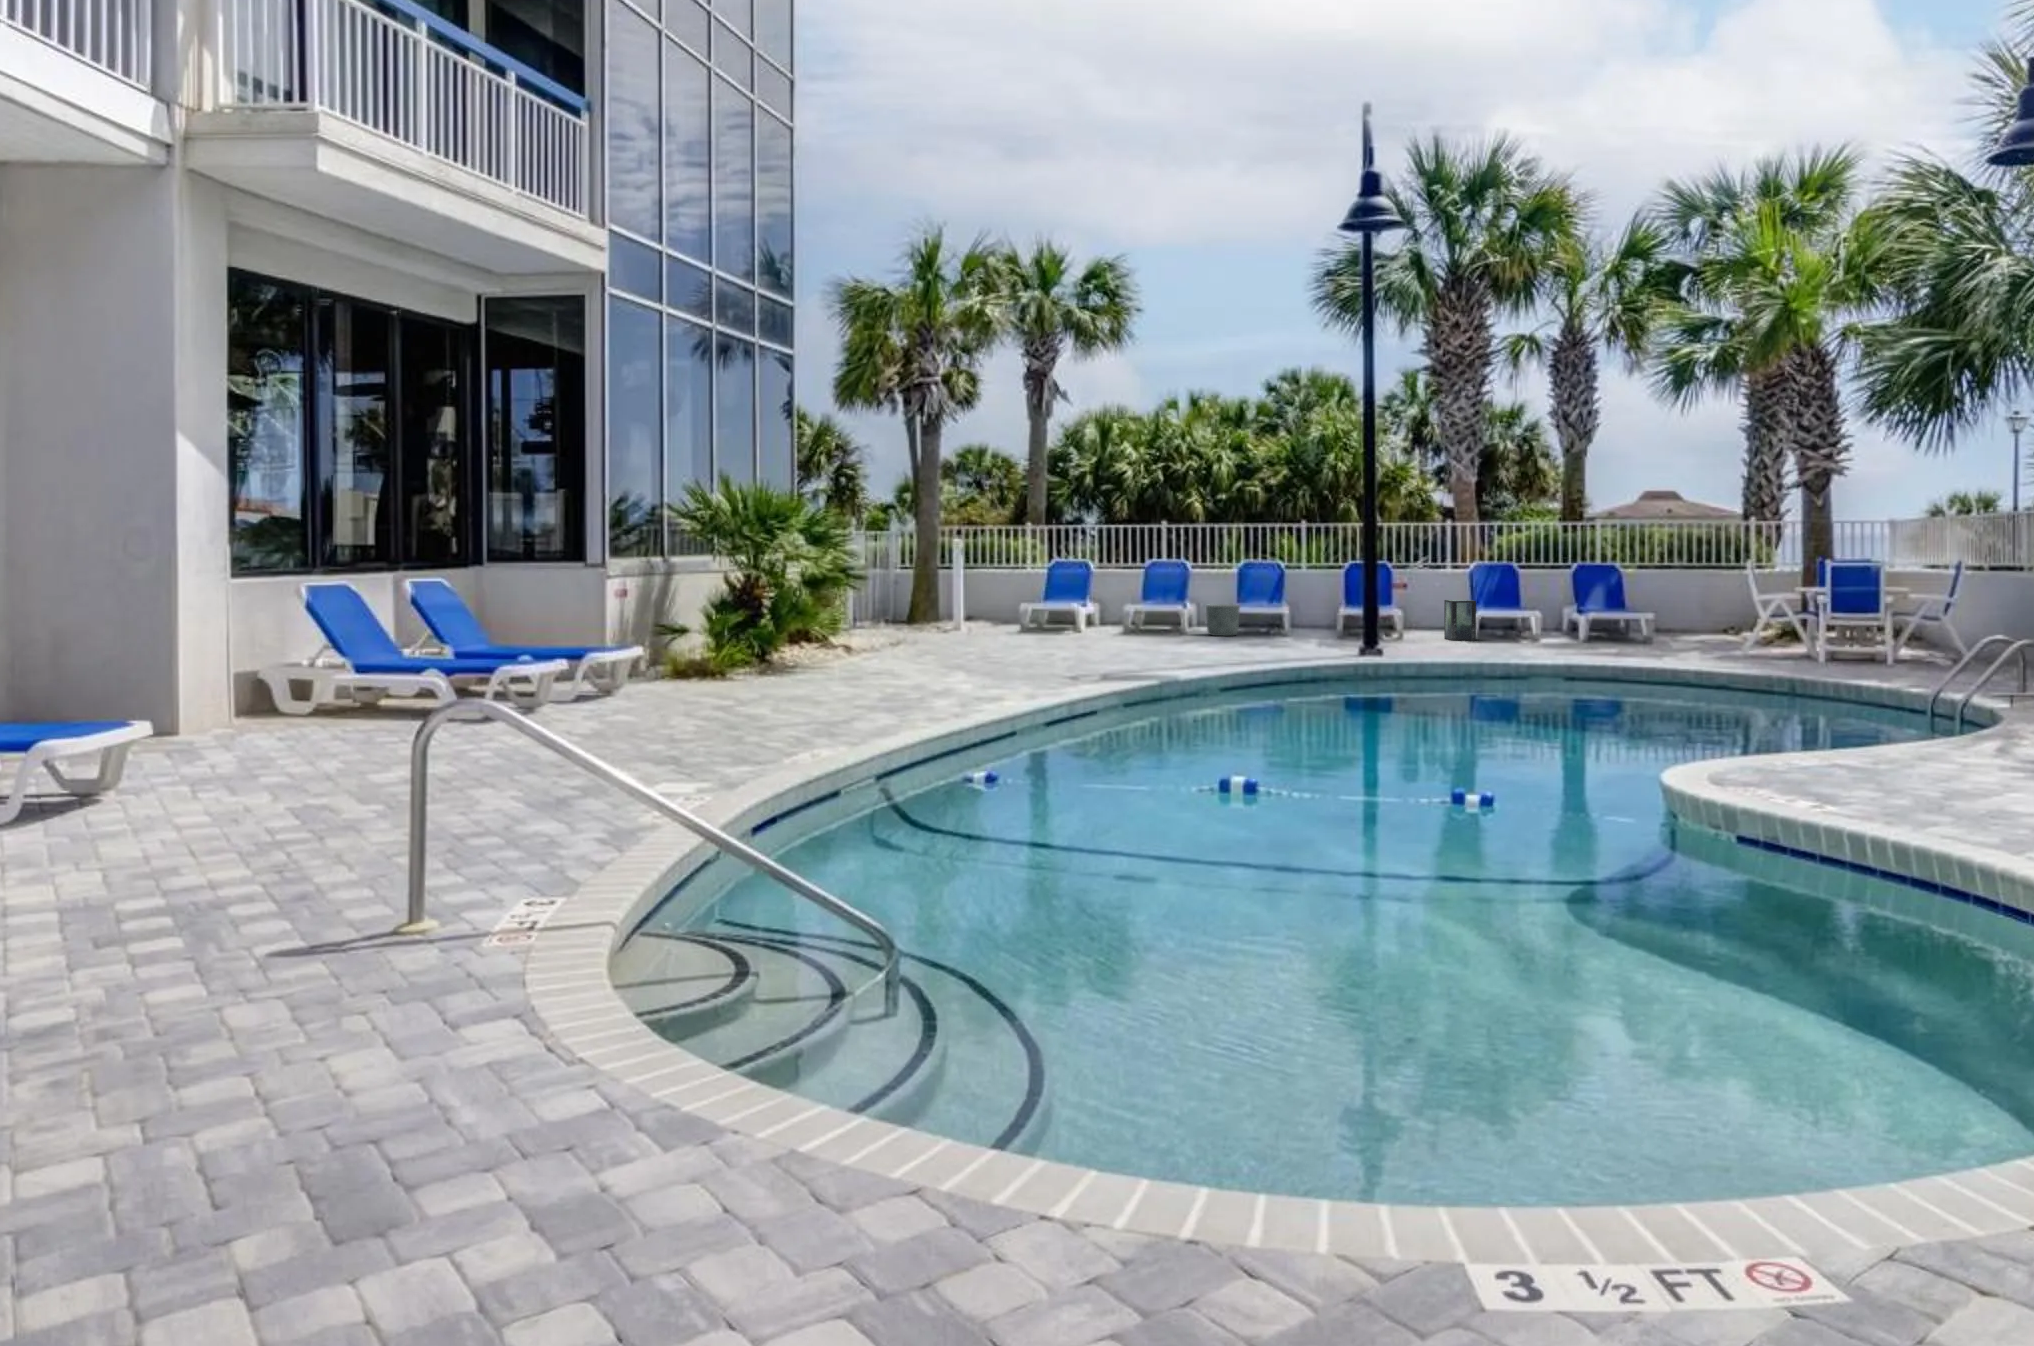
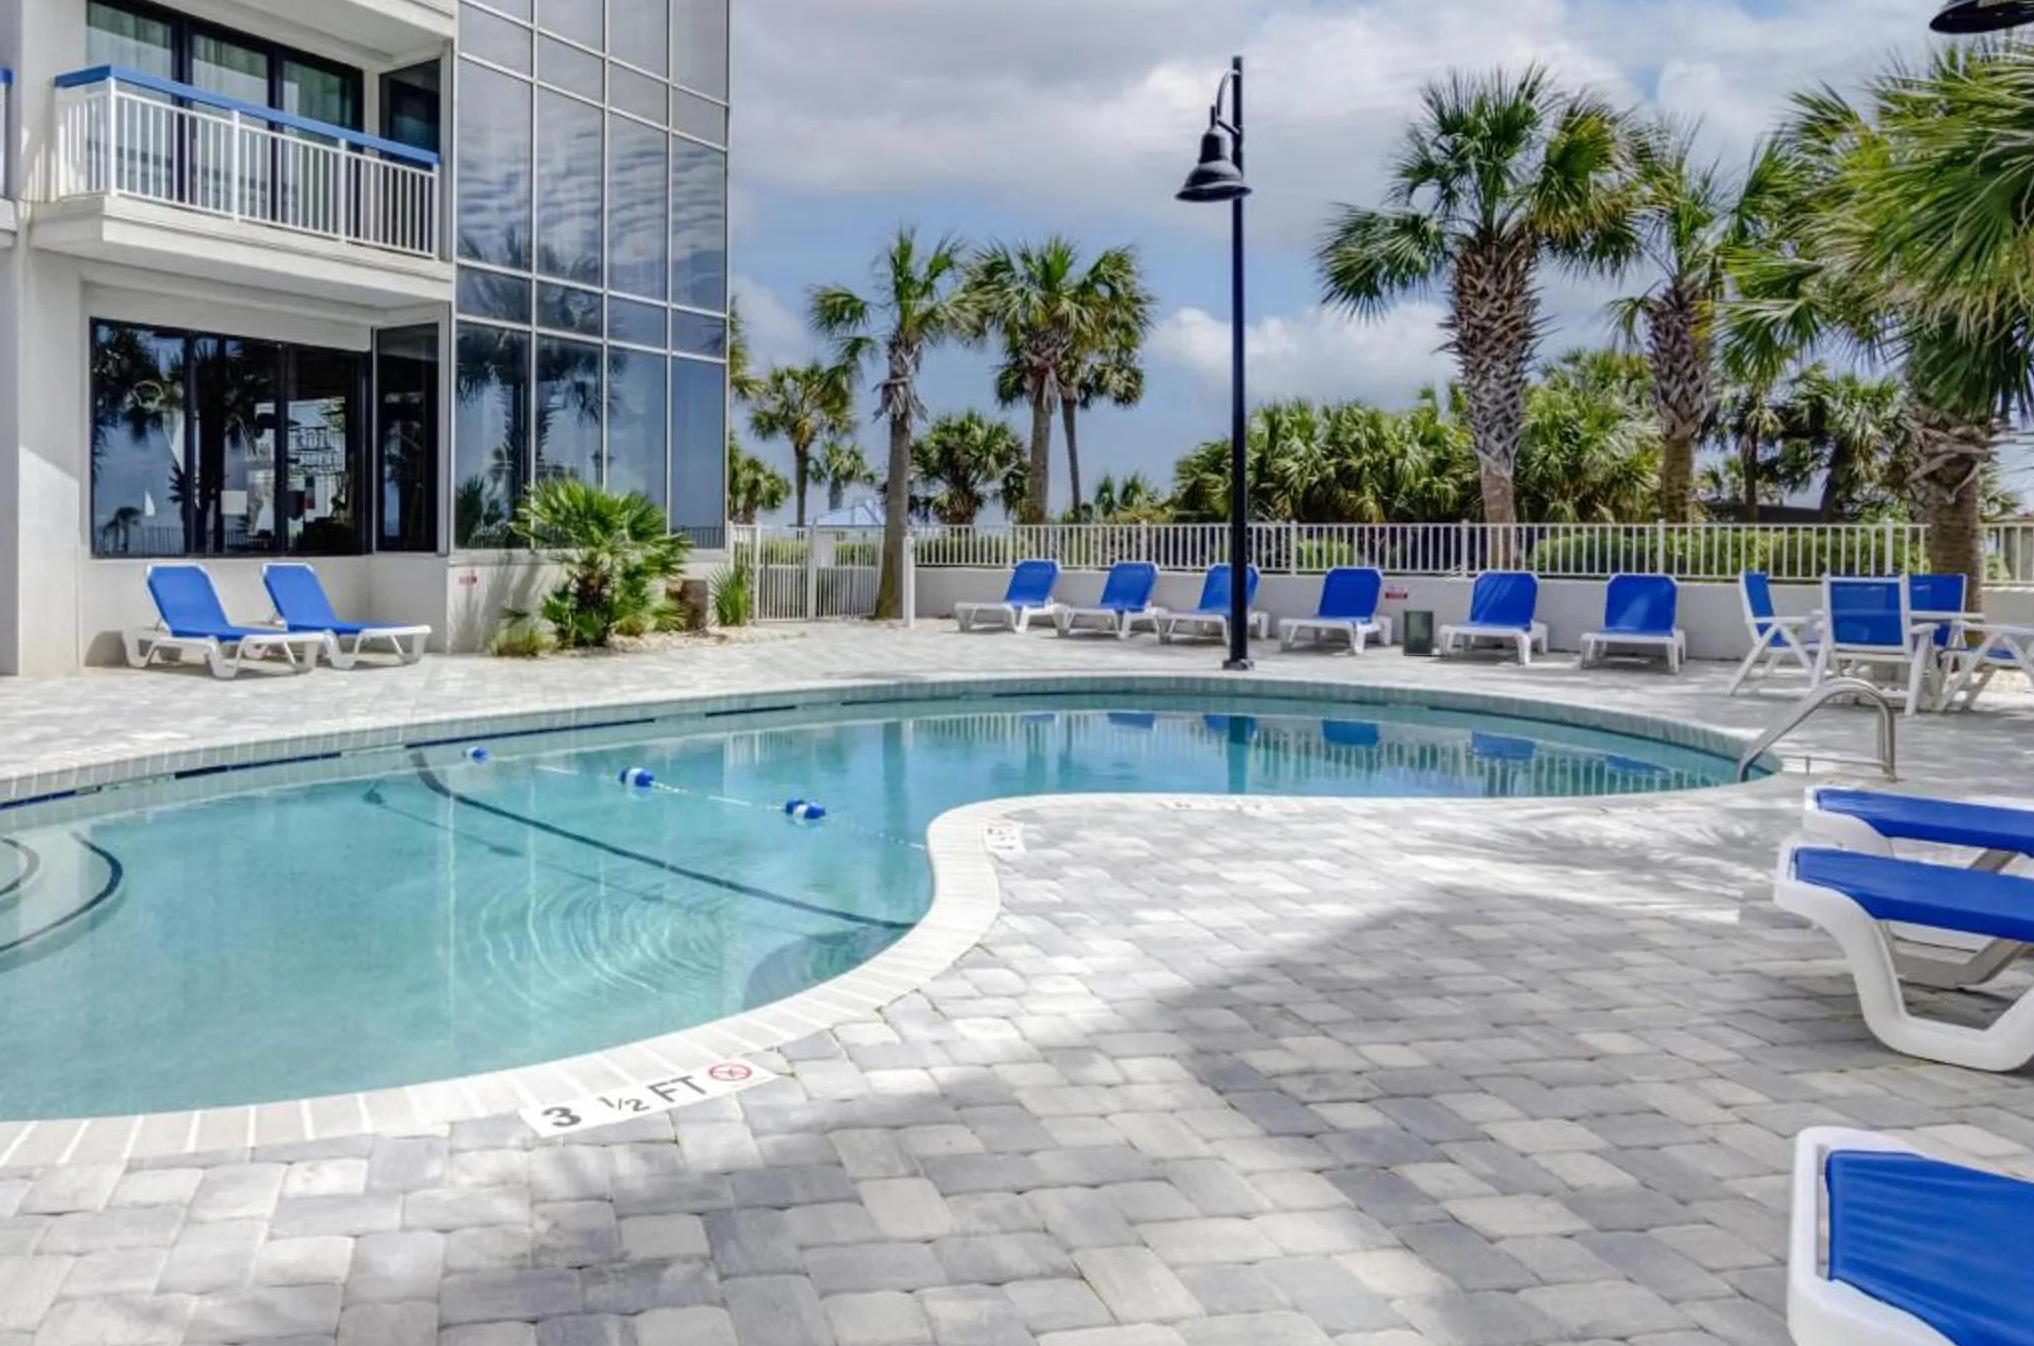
planter: present [1206,604,1240,636] -> none [1143,608,1180,641]

